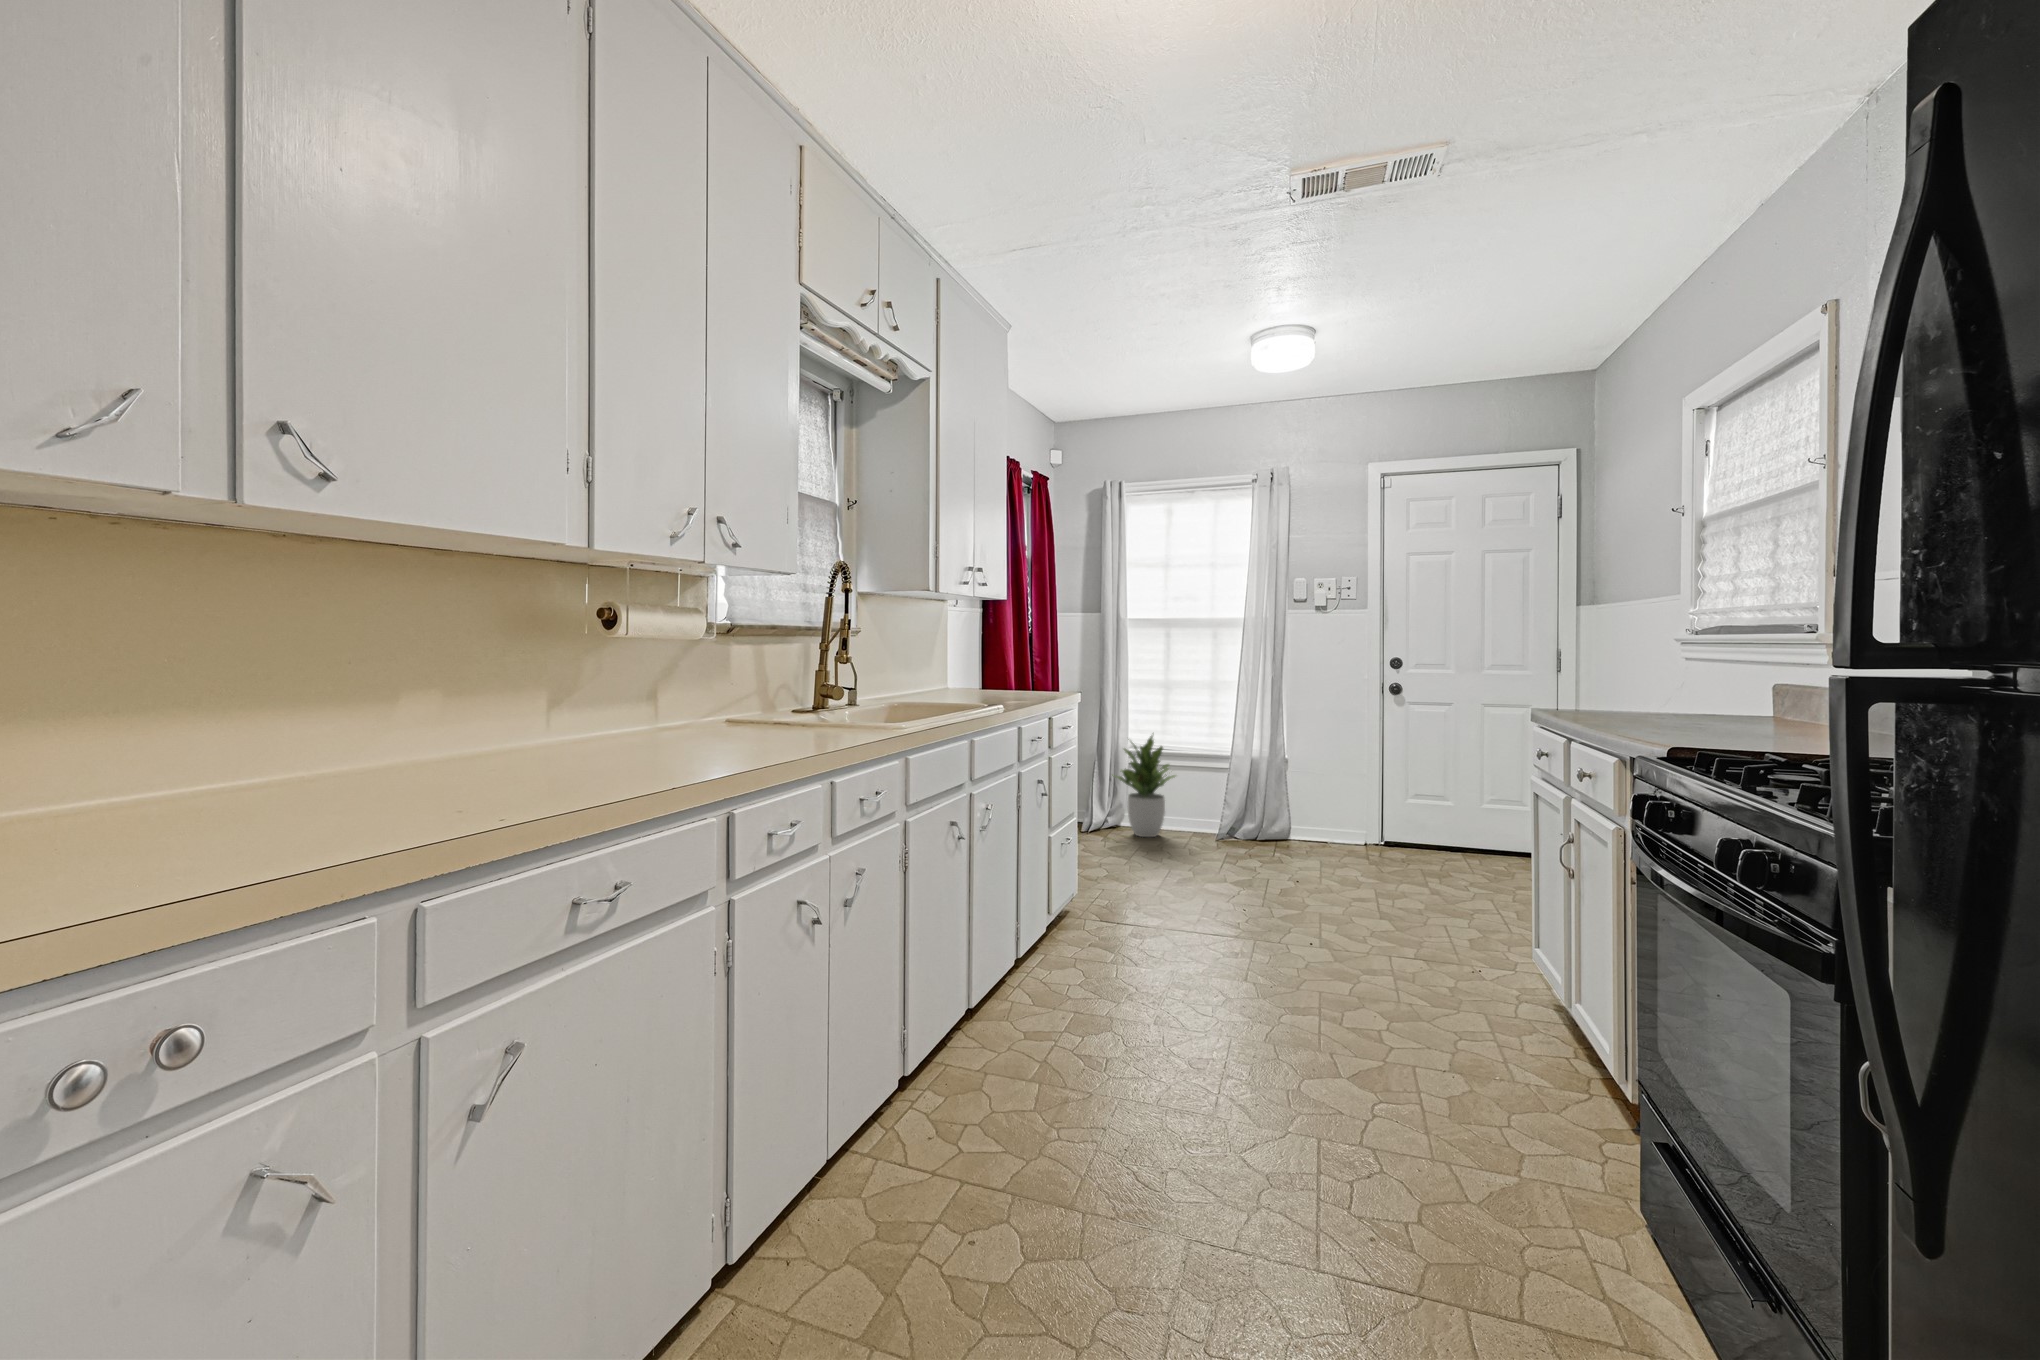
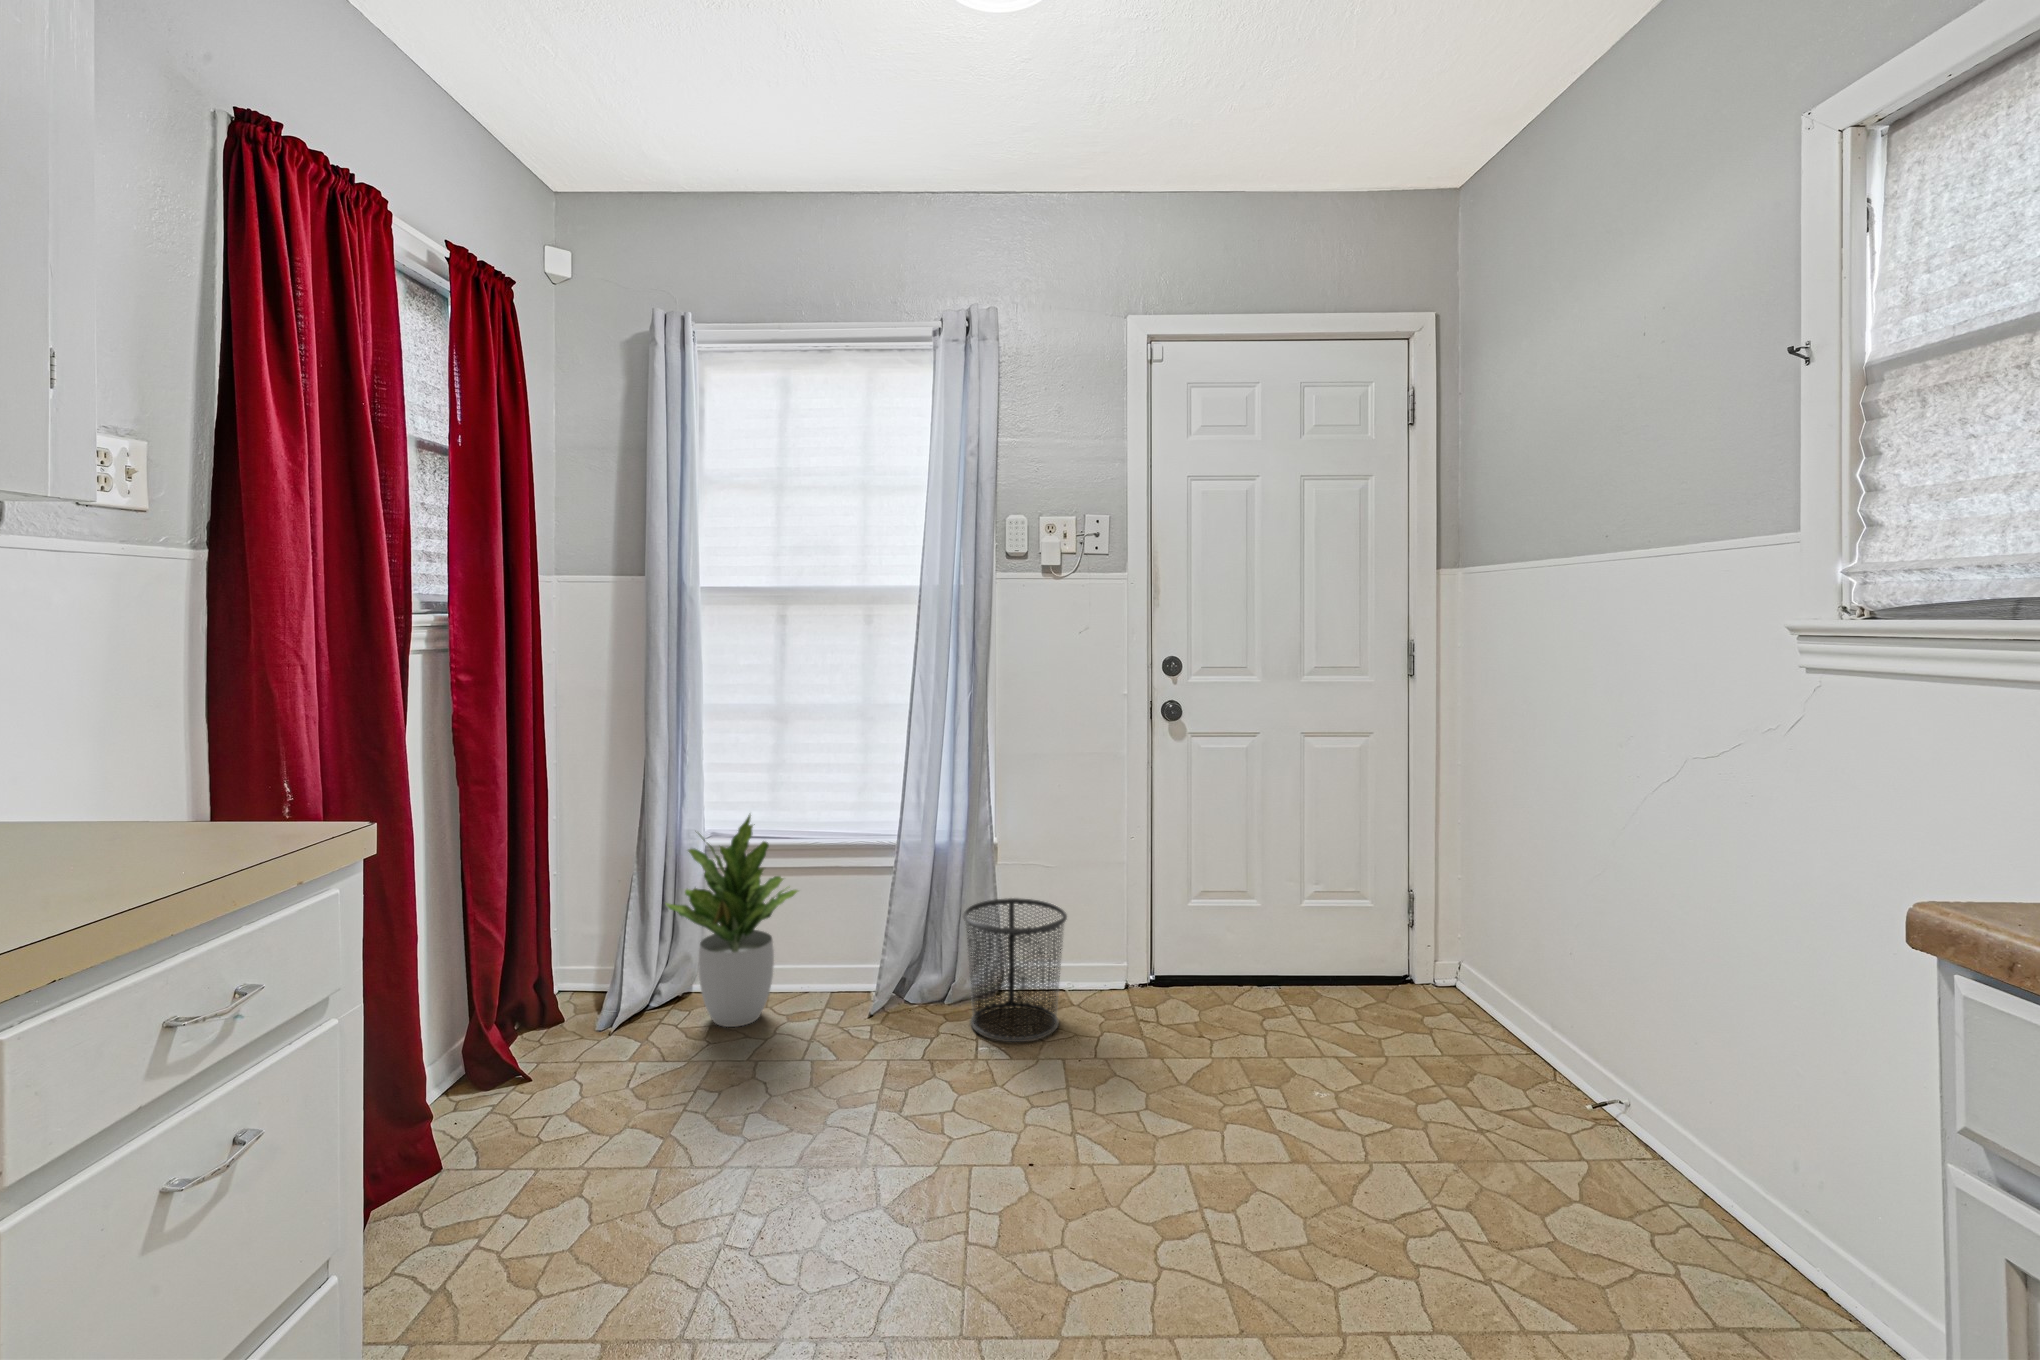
waste bin: none [1266,786,1326,856] -> present [963,898,1067,1042]

